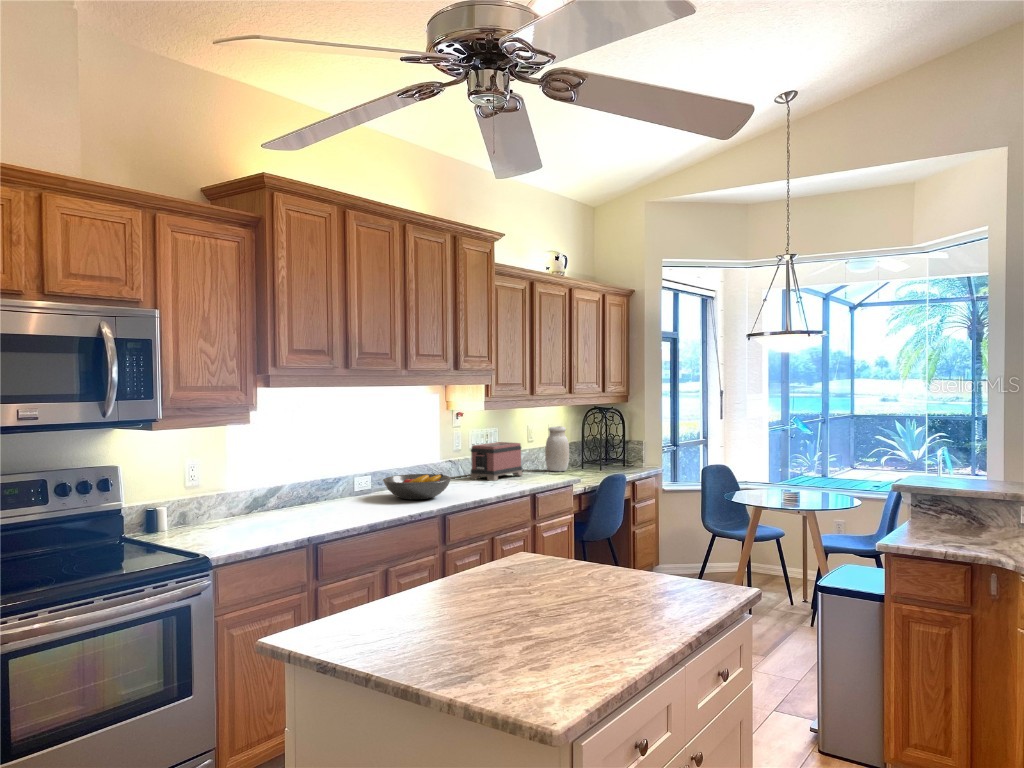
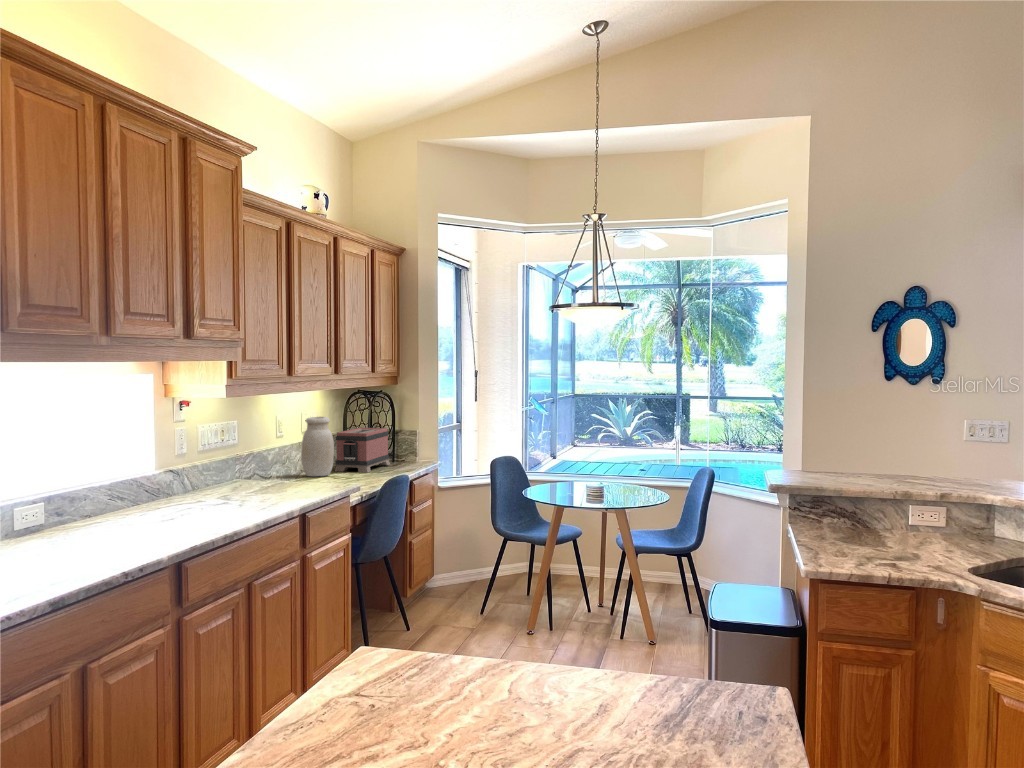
toaster: present [470,442,523,481] -> present [335,428,390,473]
fruit bowl: present [383,474,451,500] -> none [67,496,185,539]

